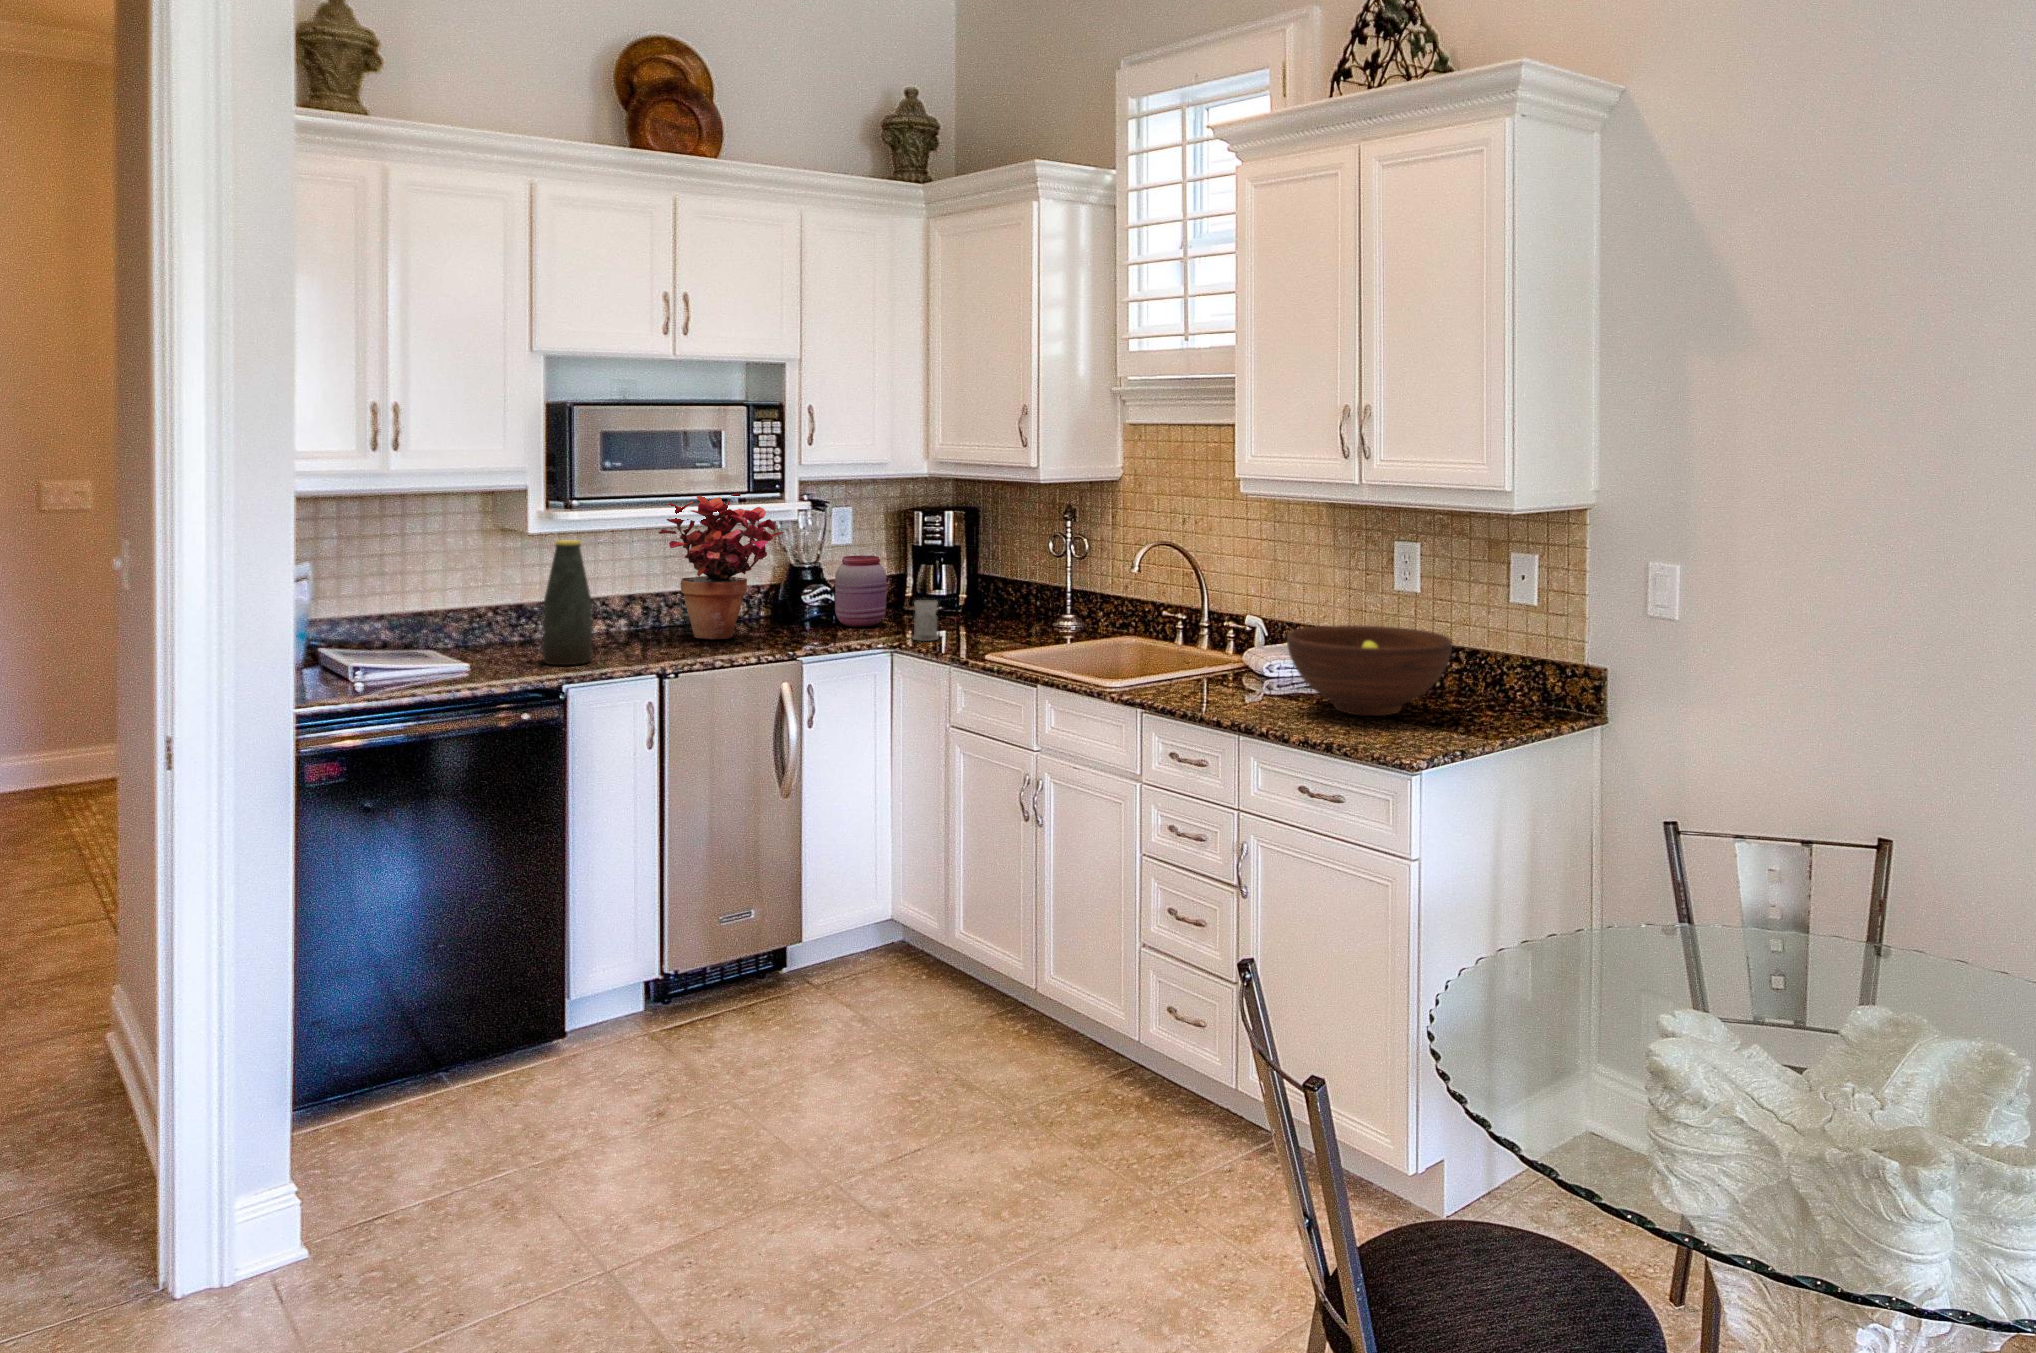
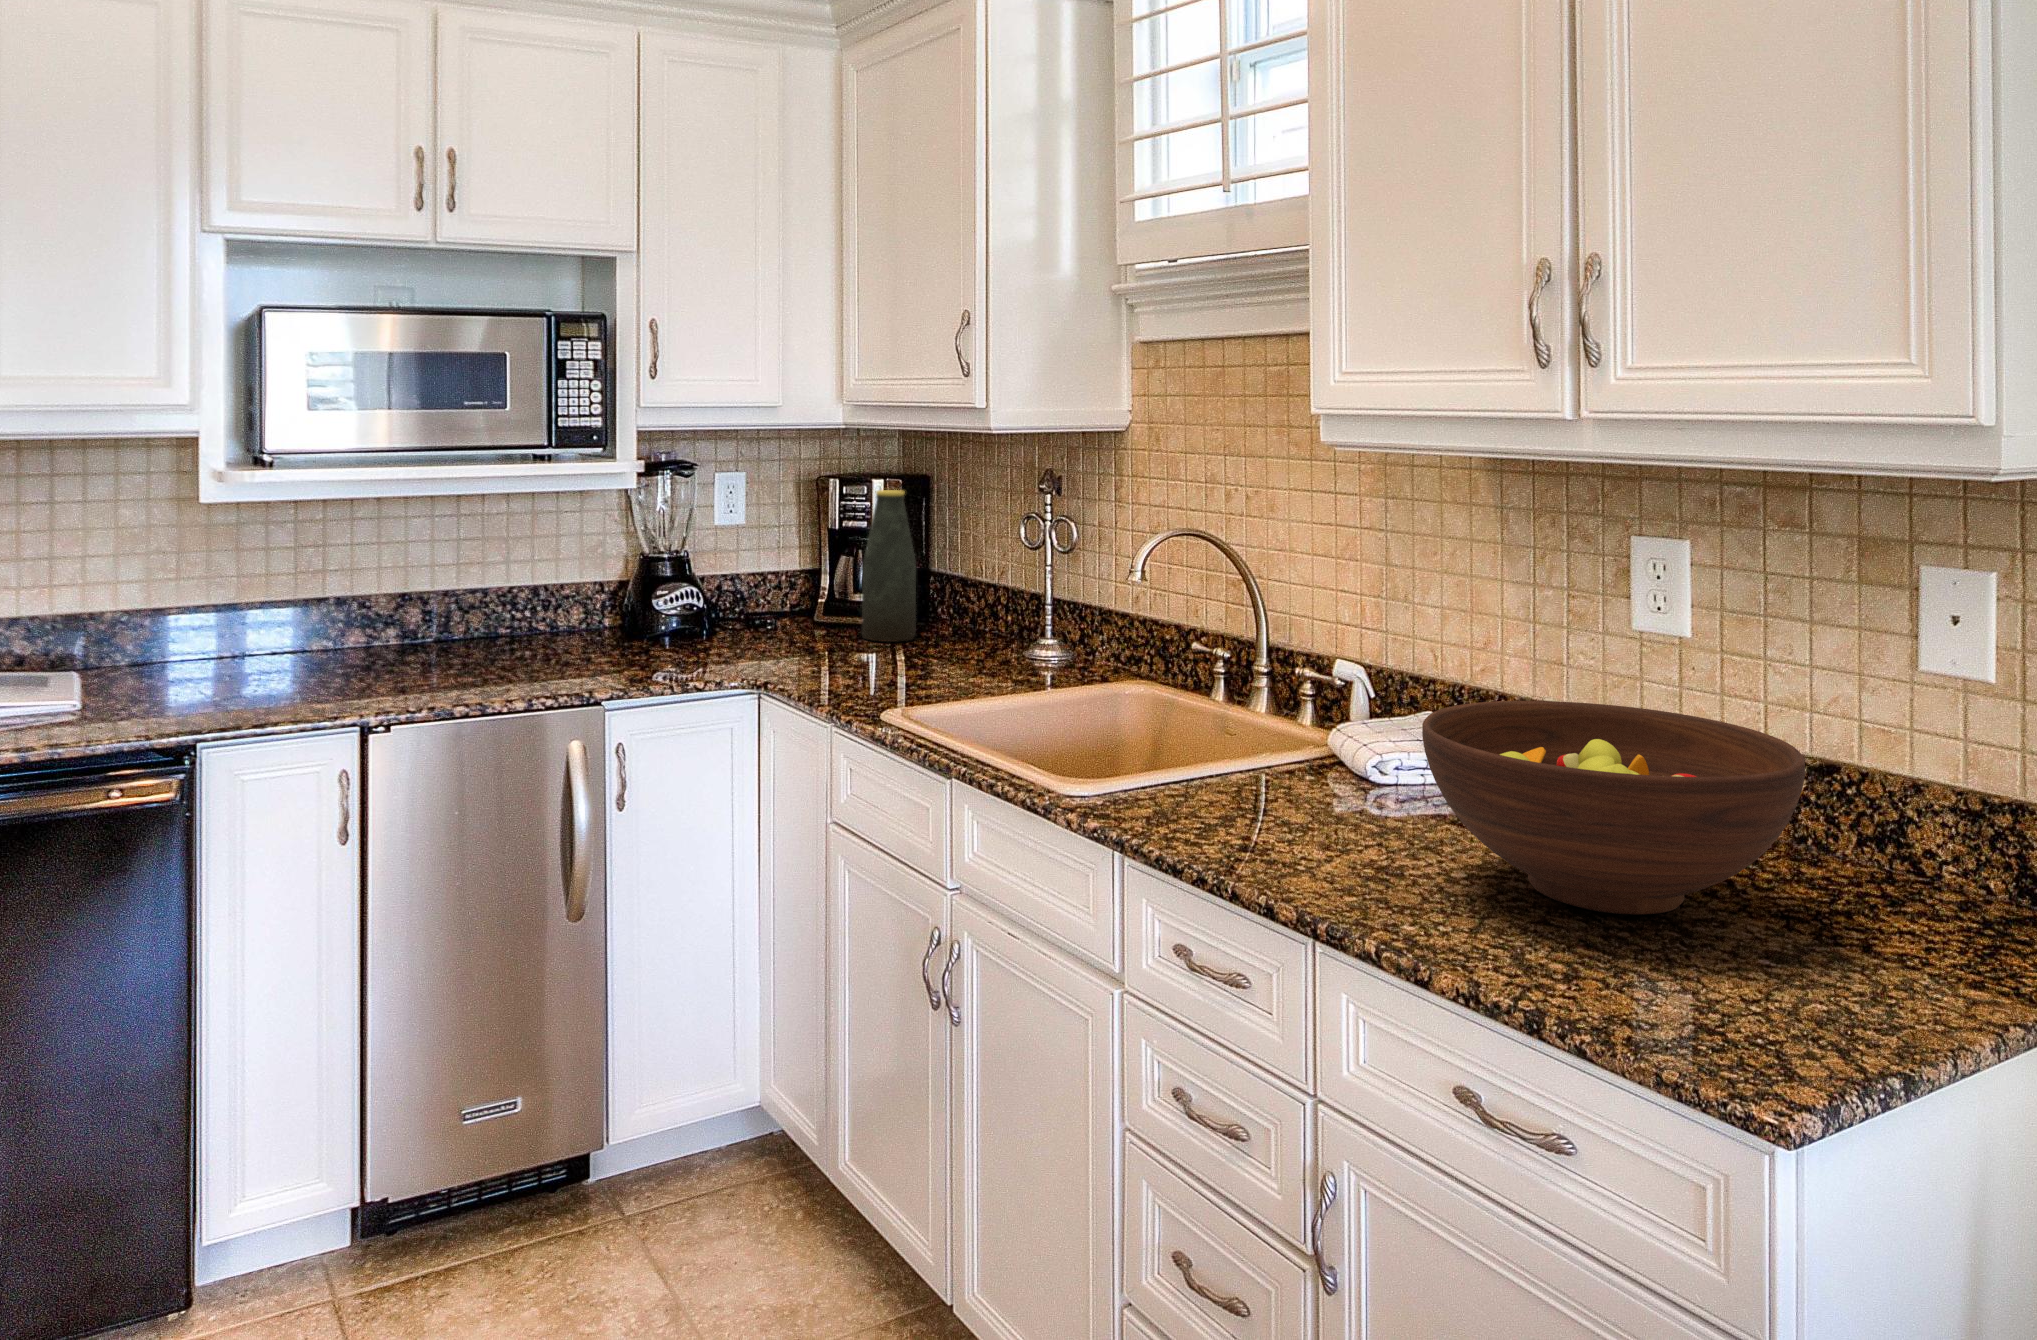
potted plant: present [659,493,784,639] -> none [407,442,606,666]
bottle: present [543,540,592,665] -> present [862,490,916,642]
jar: present [835,556,886,627] -> none [700,541,776,648]
mug: present [913,600,938,641] -> none [798,612,839,677]

